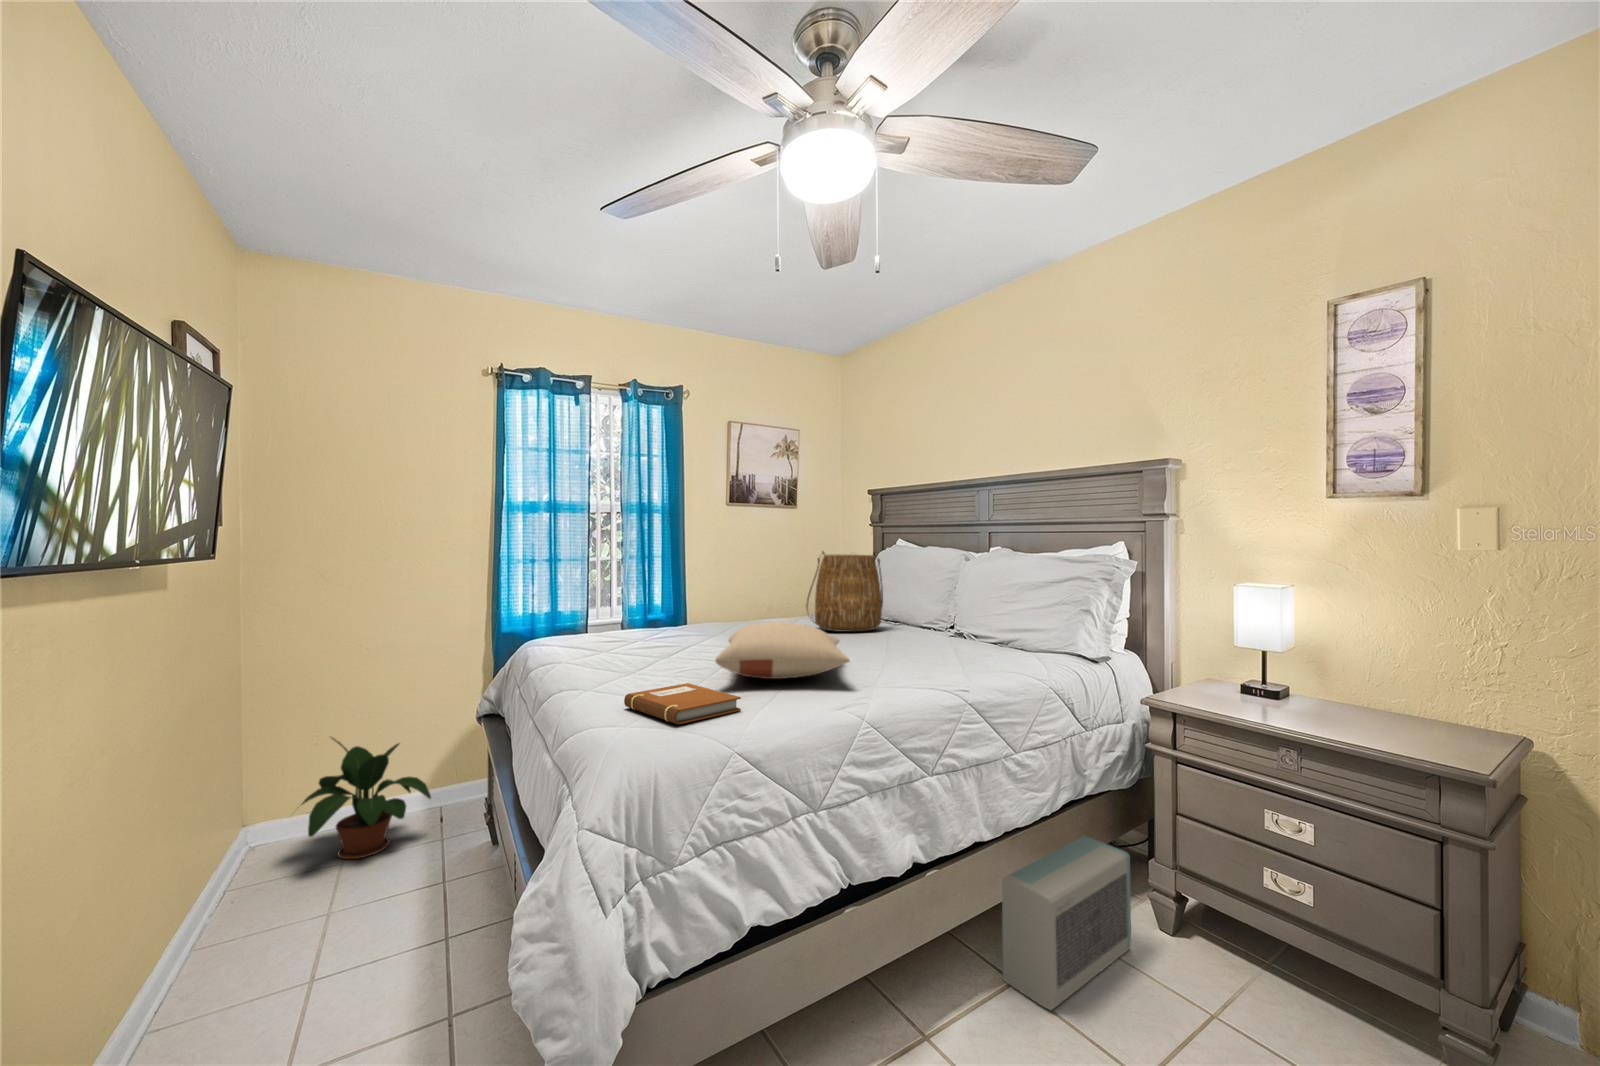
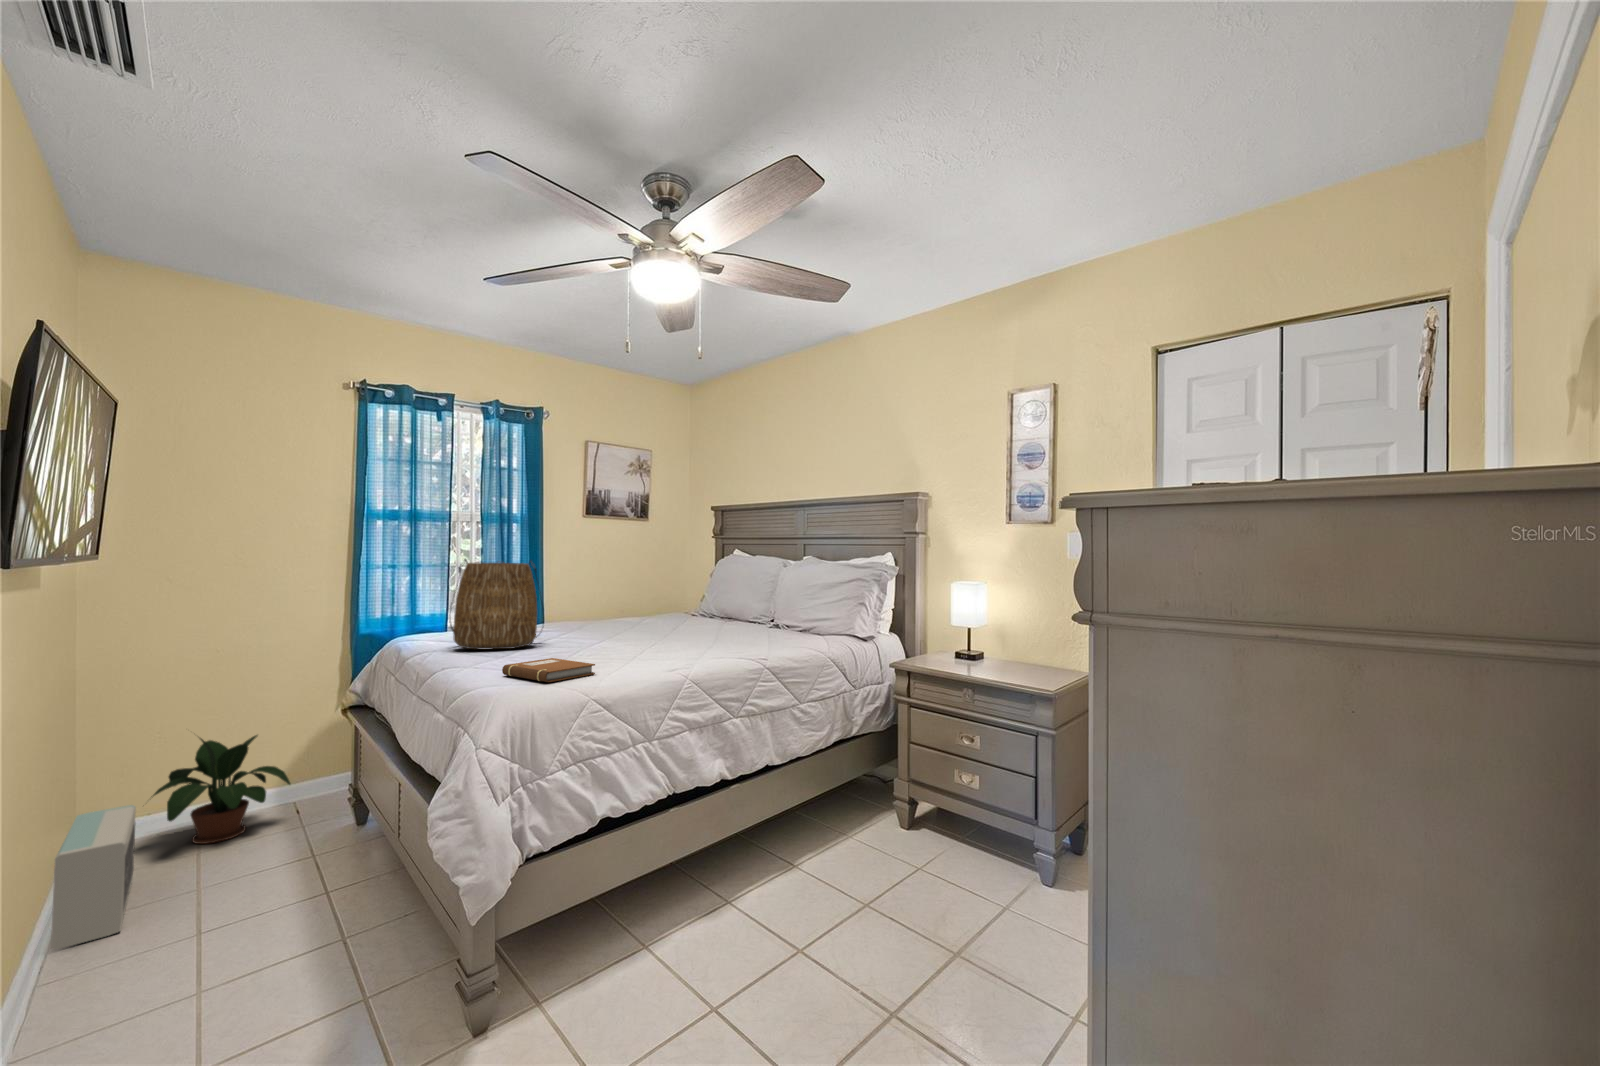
tote bag: present [806,552,883,632] -> present [450,559,542,649]
pillow: present [715,622,850,679] -> none [574,613,680,655]
air purifier: present [1002,836,1131,1010] -> present [51,805,136,950]

